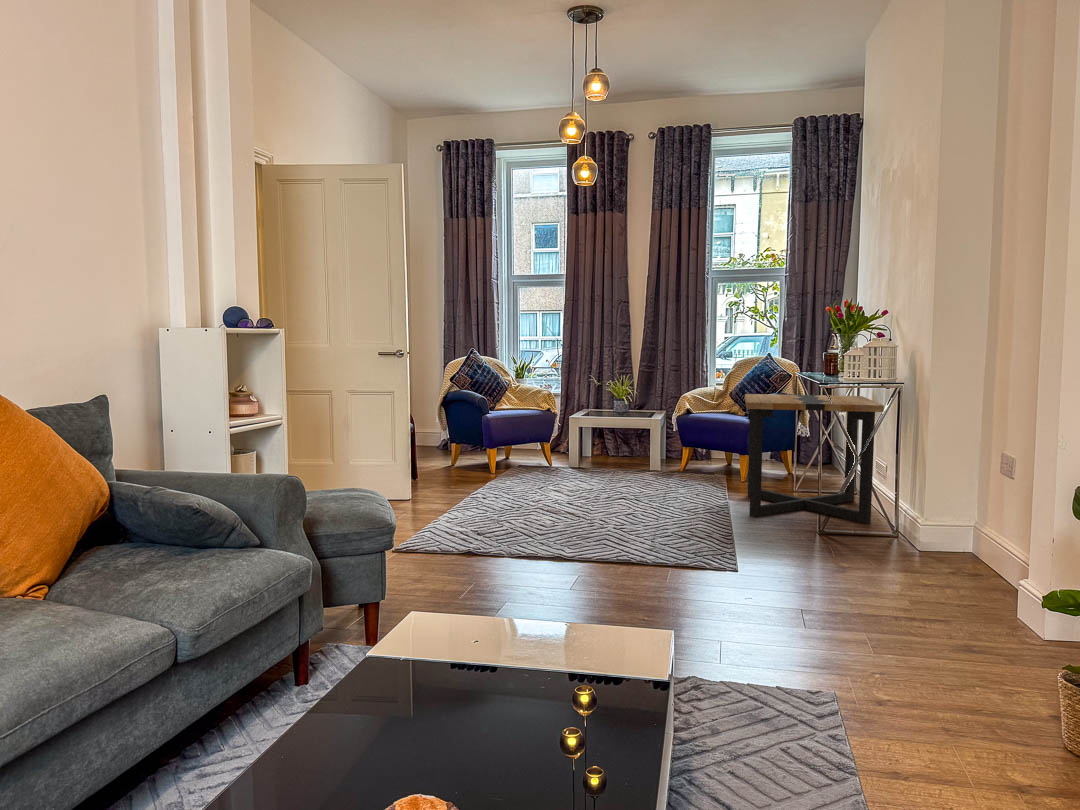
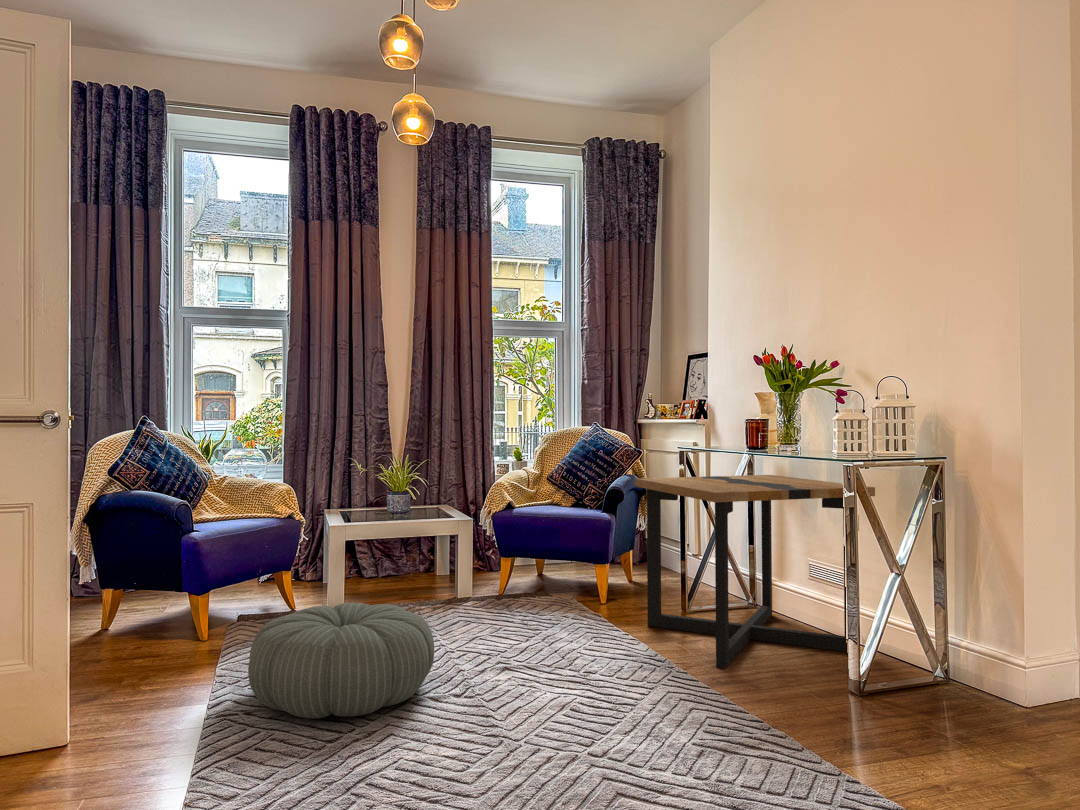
pouf: none [481,453,578,505] -> present [248,602,434,719]

